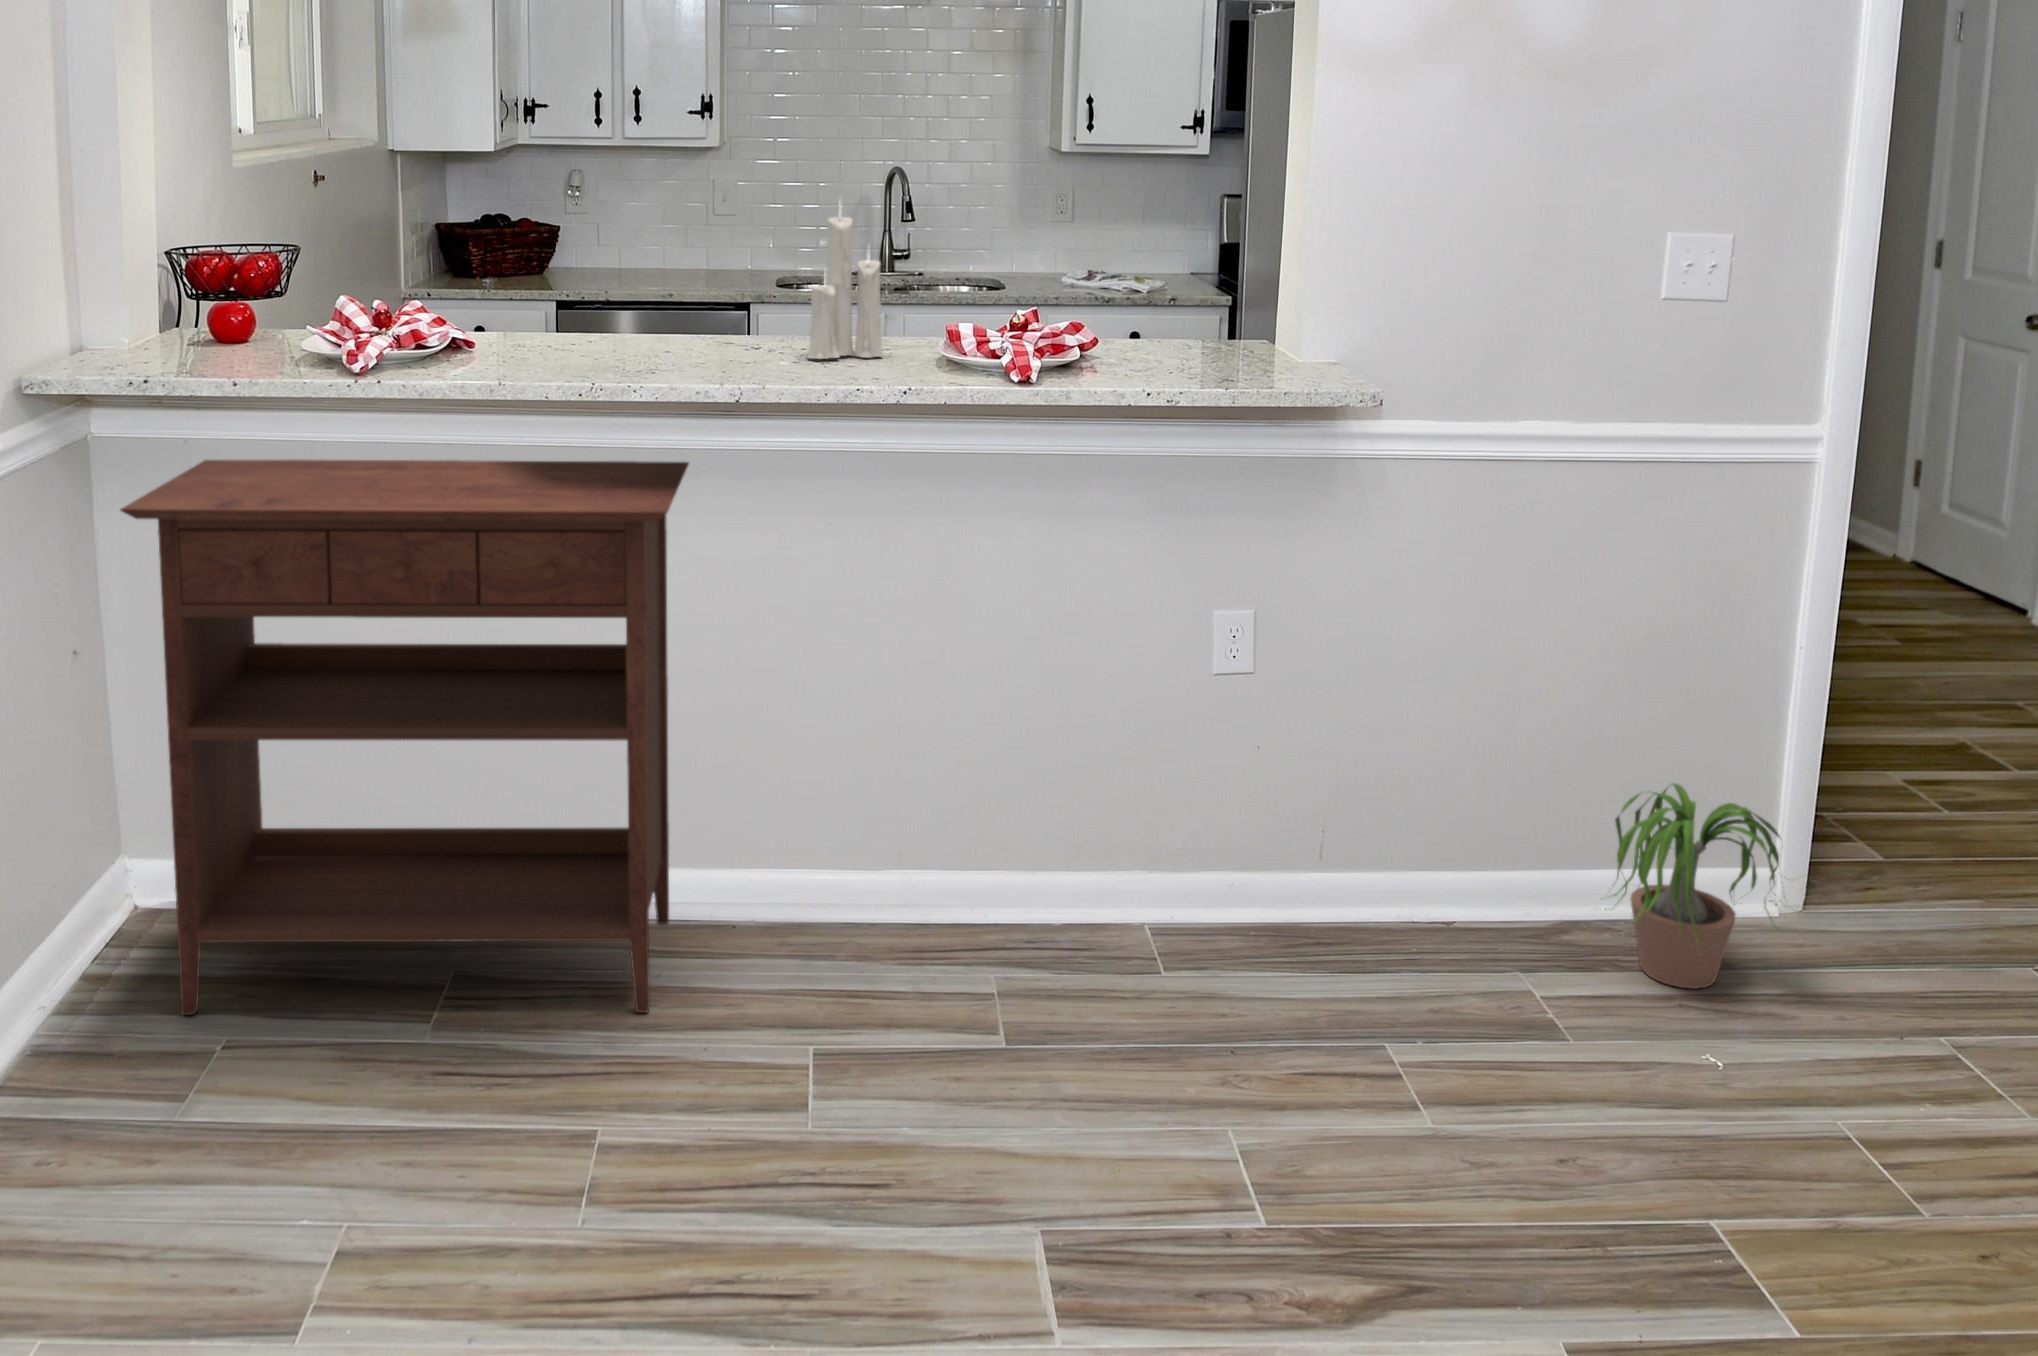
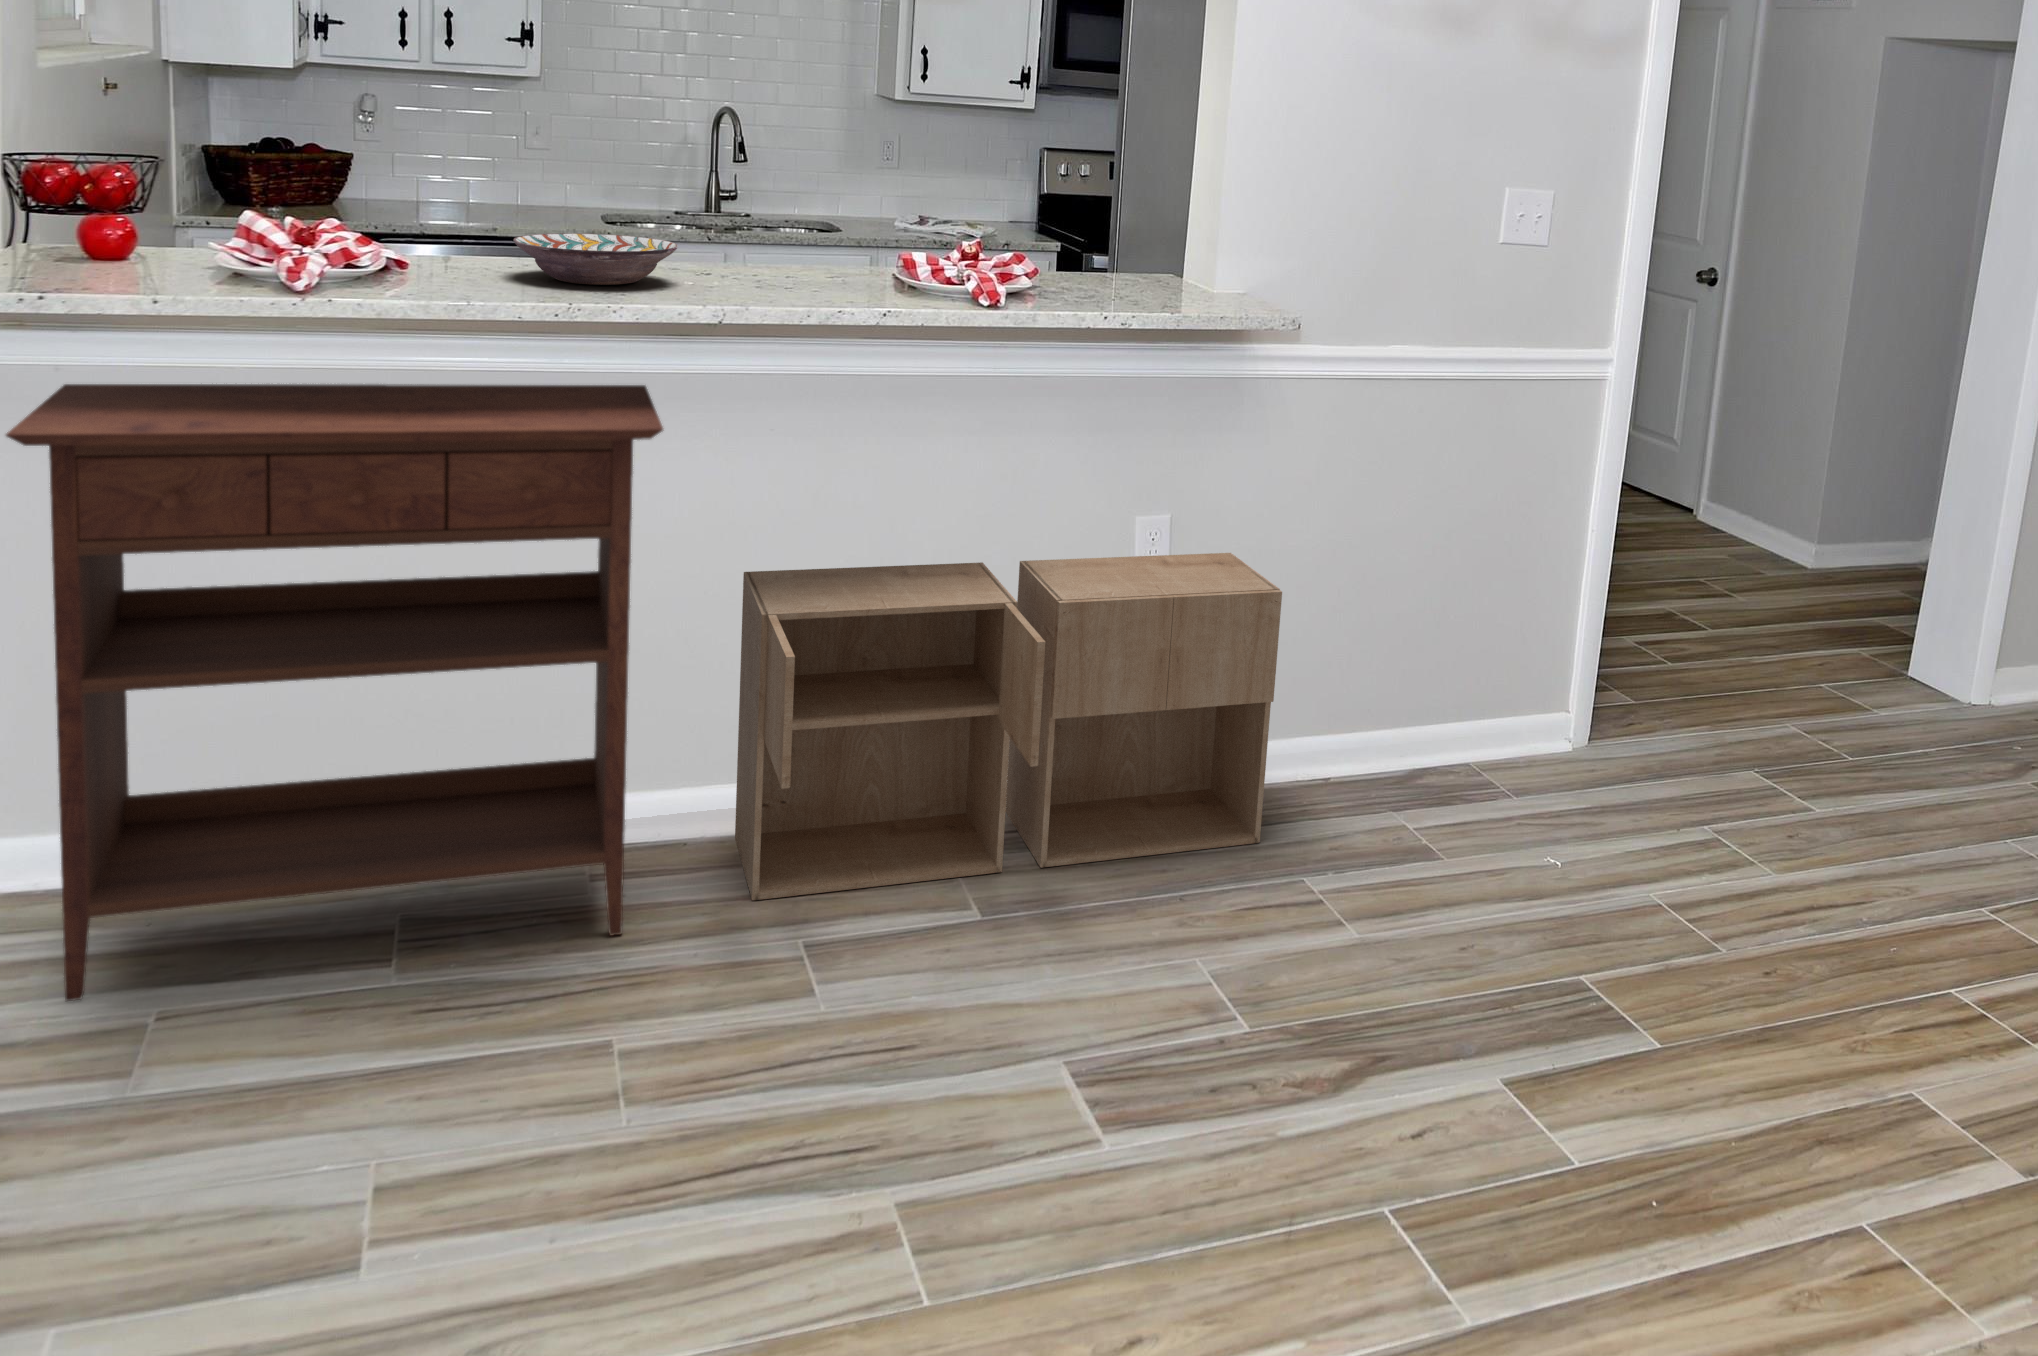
candle: present [807,205,882,359] -> none [761,118,835,284]
decorative bowl: none [573,312,723,363] -> present [513,233,678,285]
storage cabinet: none [780,651,1355,992] -> present [735,553,1282,900]
potted plant: present [1608,783,1779,989] -> none [1455,647,1611,811]

